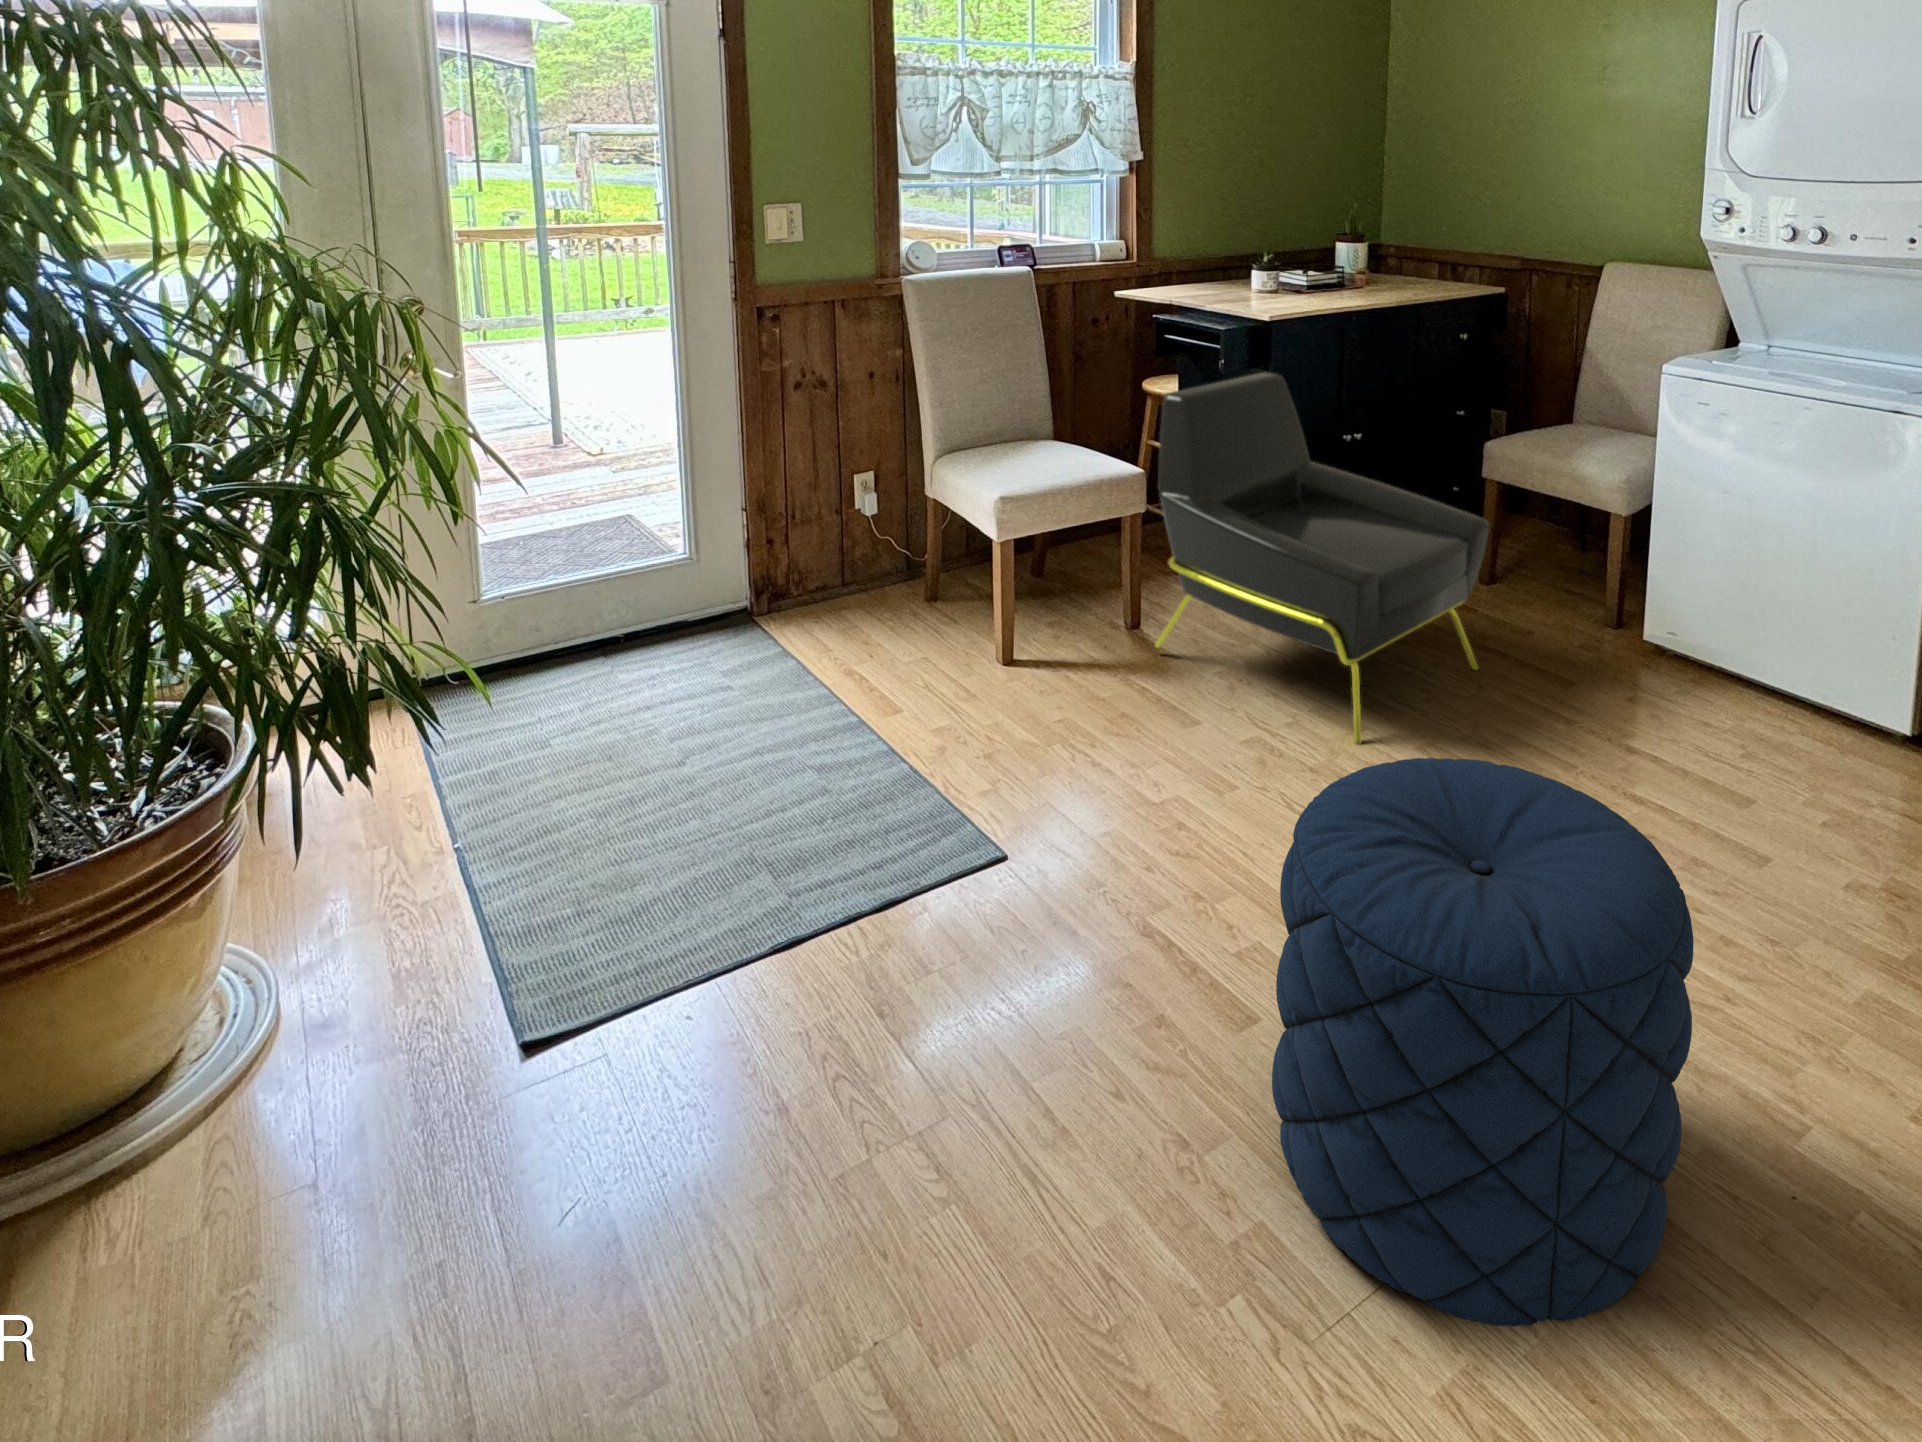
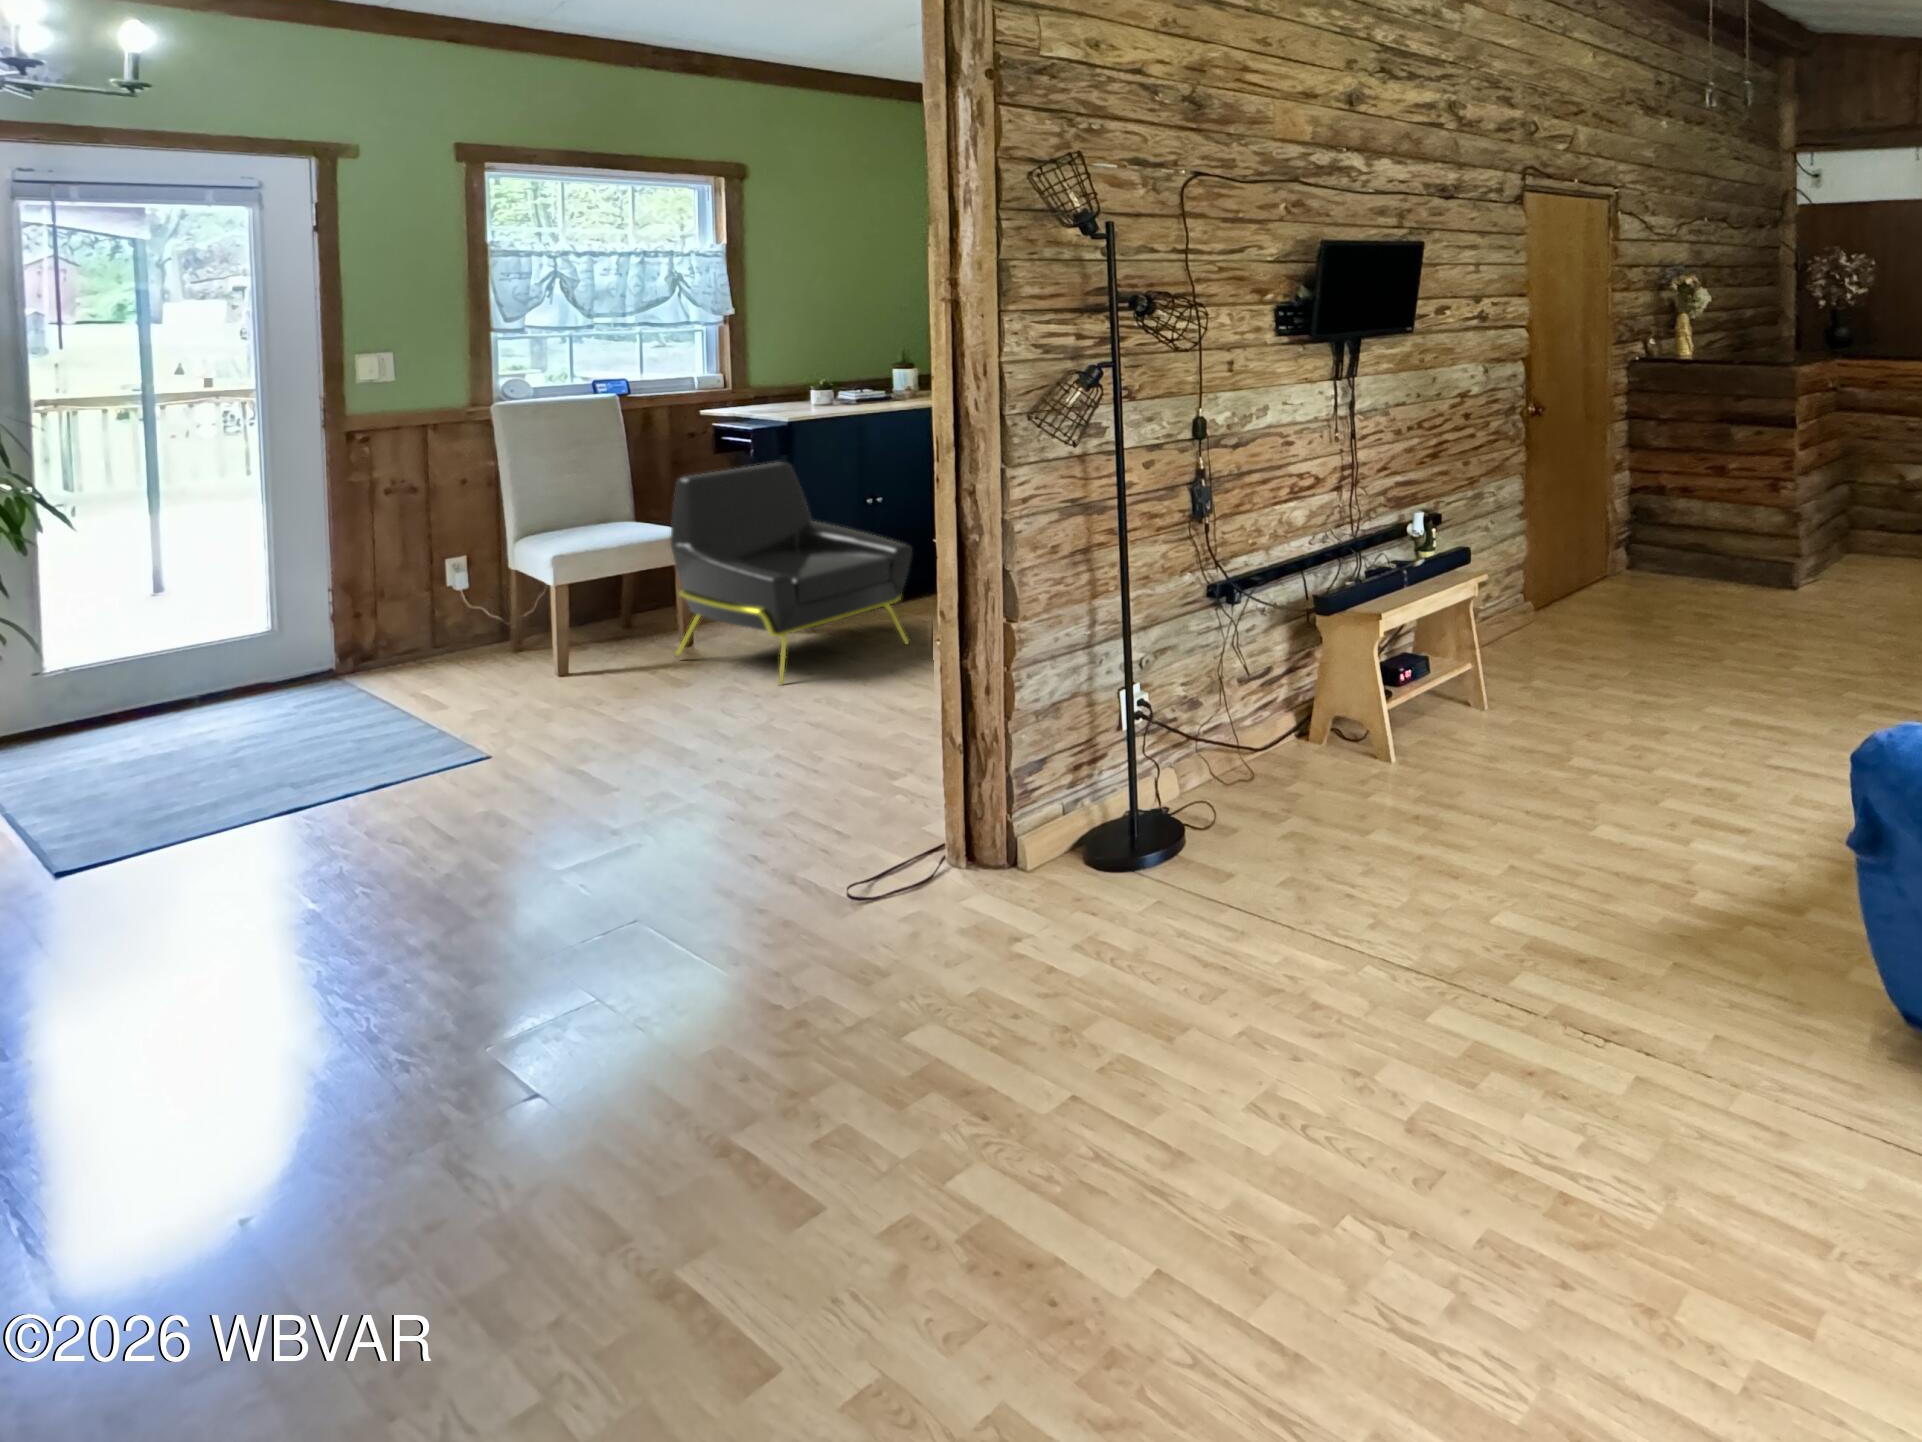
pouf: present [1272,758,1694,1326] -> none [549,629,767,851]

